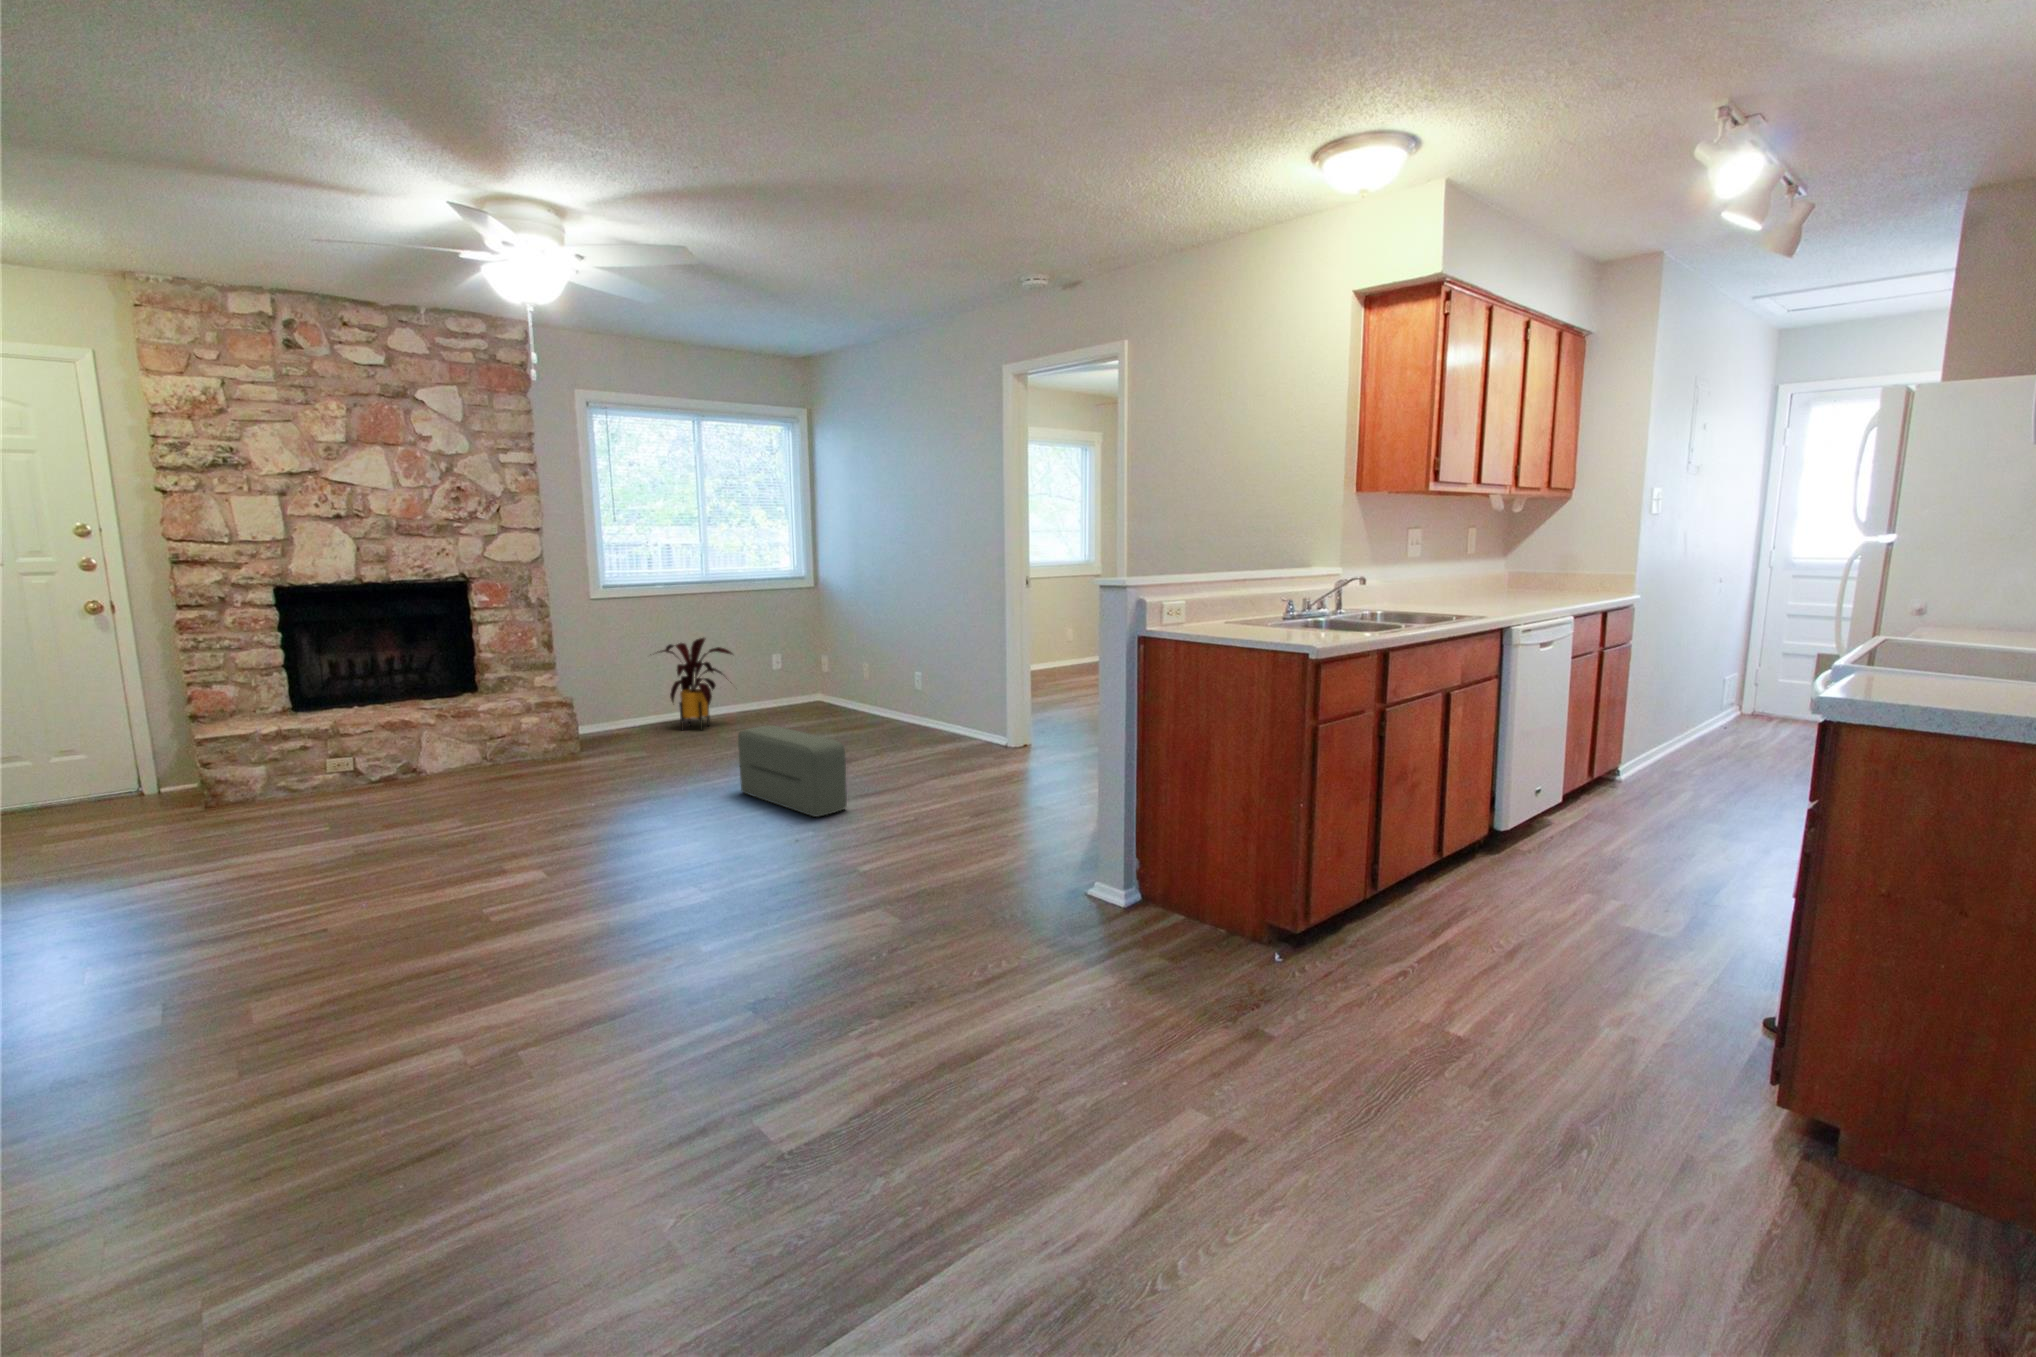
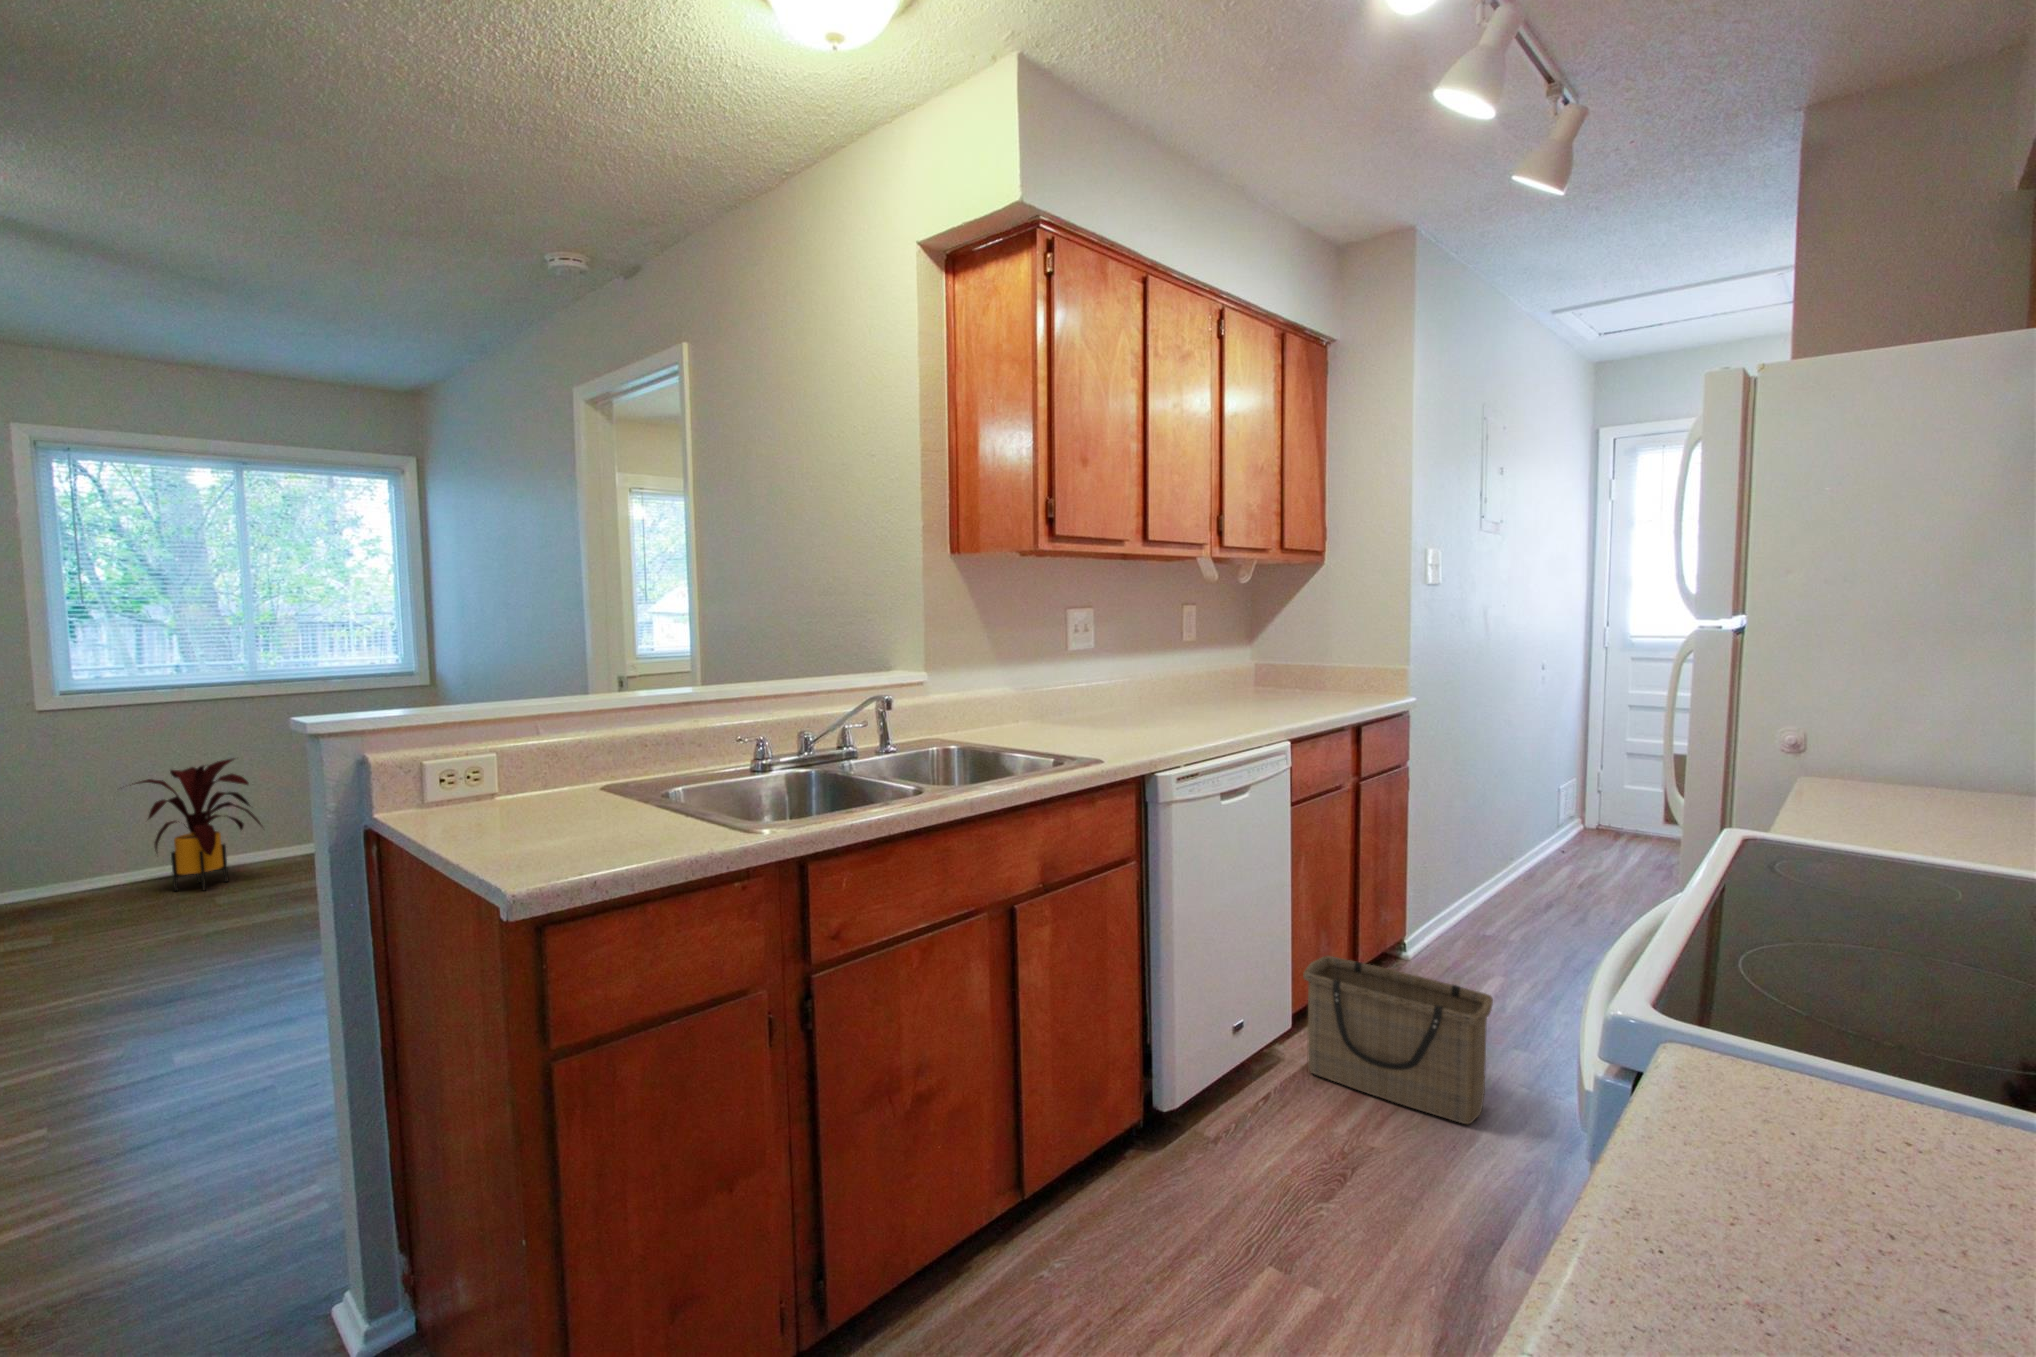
pouf: present [738,725,847,817] -> none [53,917,185,1090]
basket: none [1573,758,1706,850] -> present [1303,956,1493,1124]

